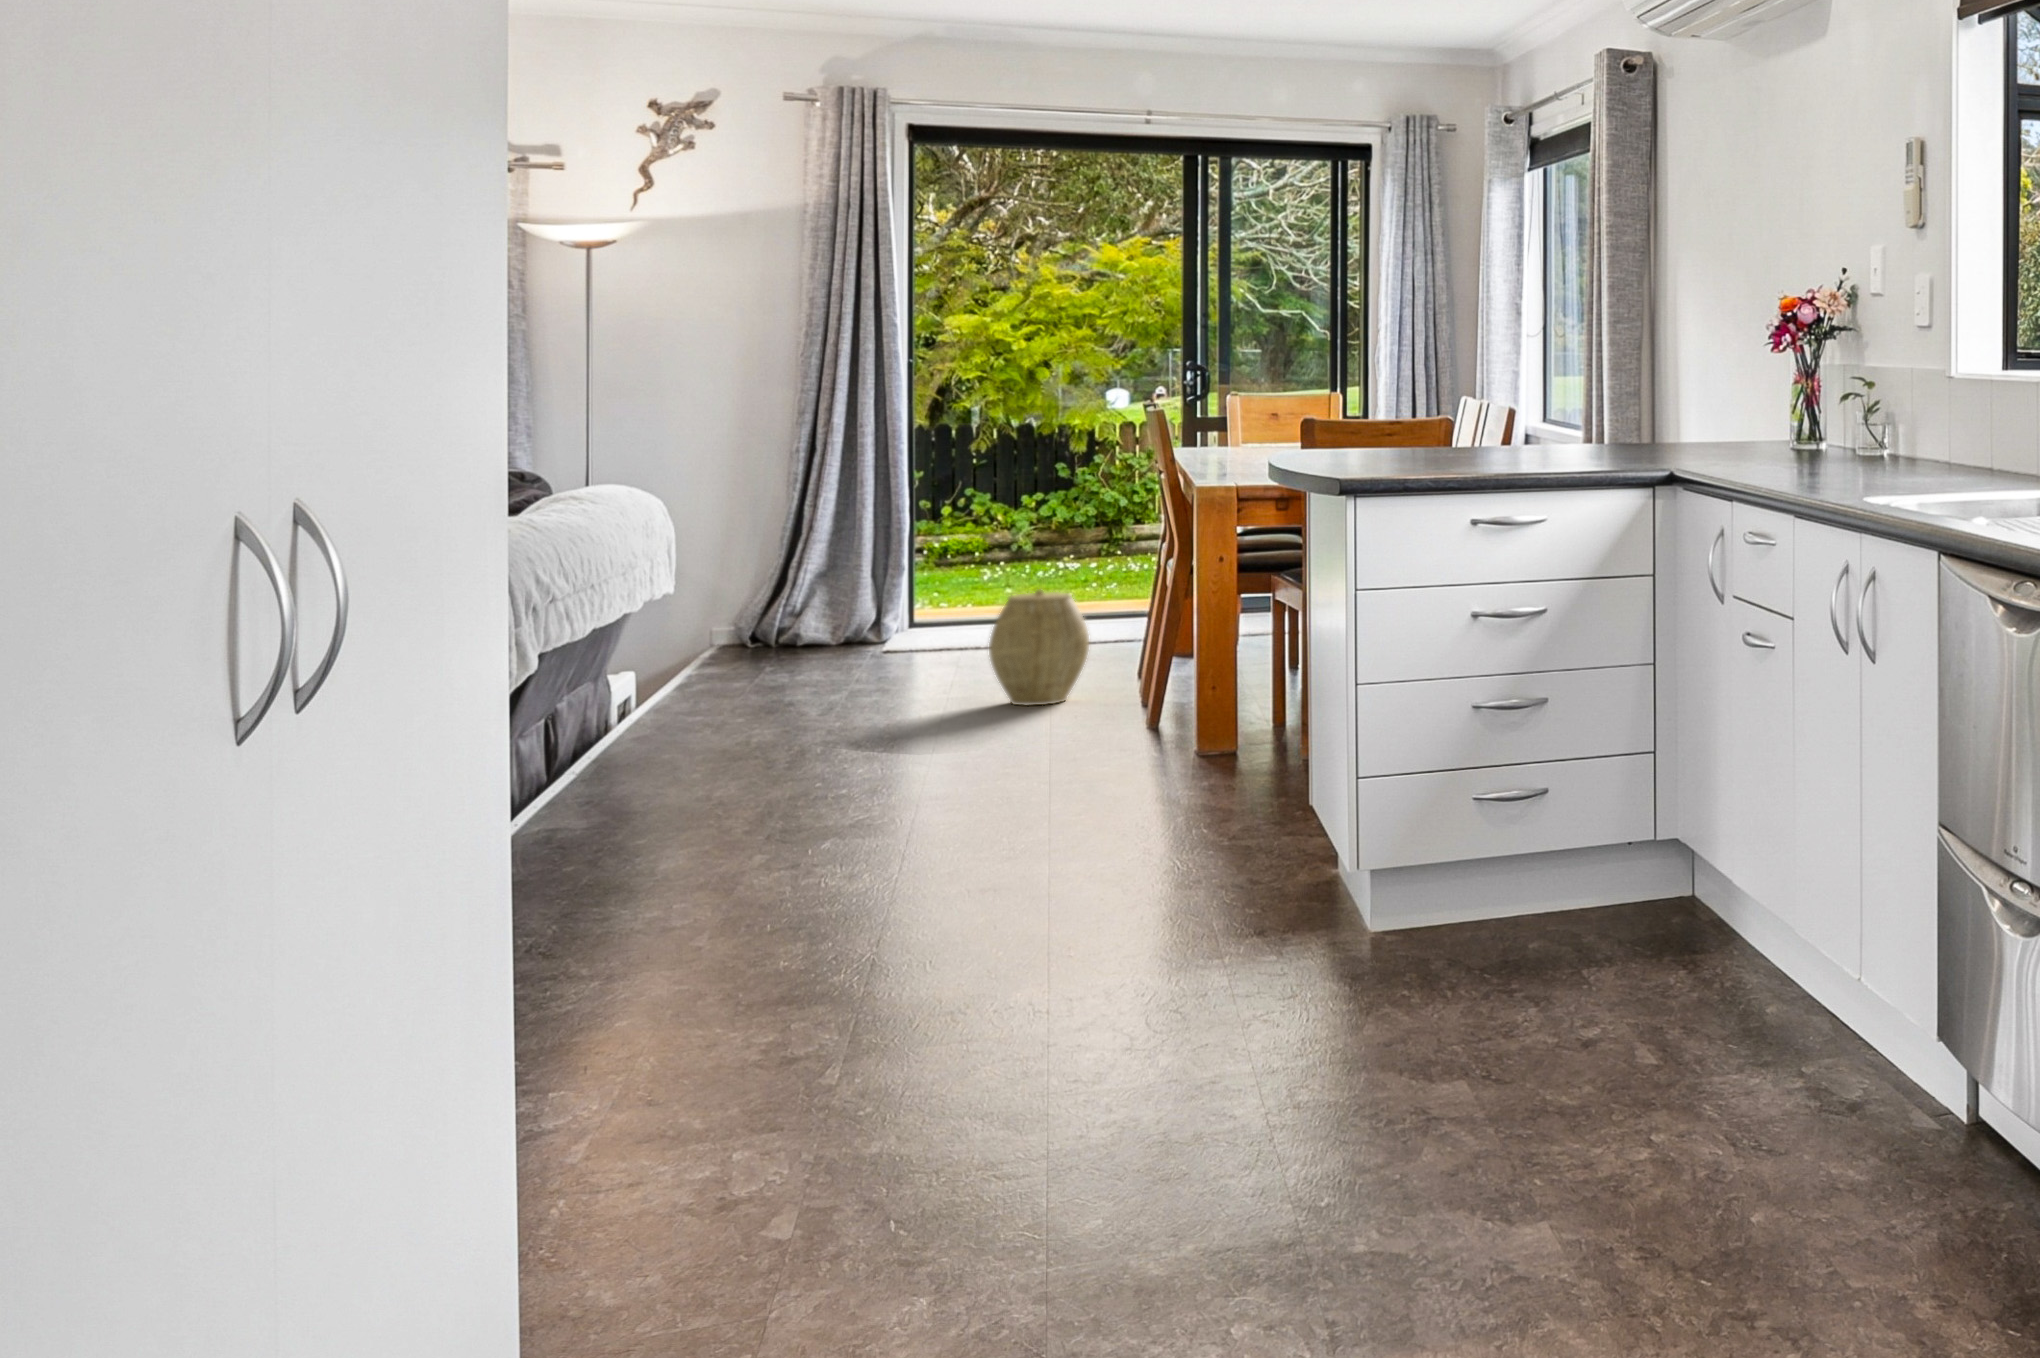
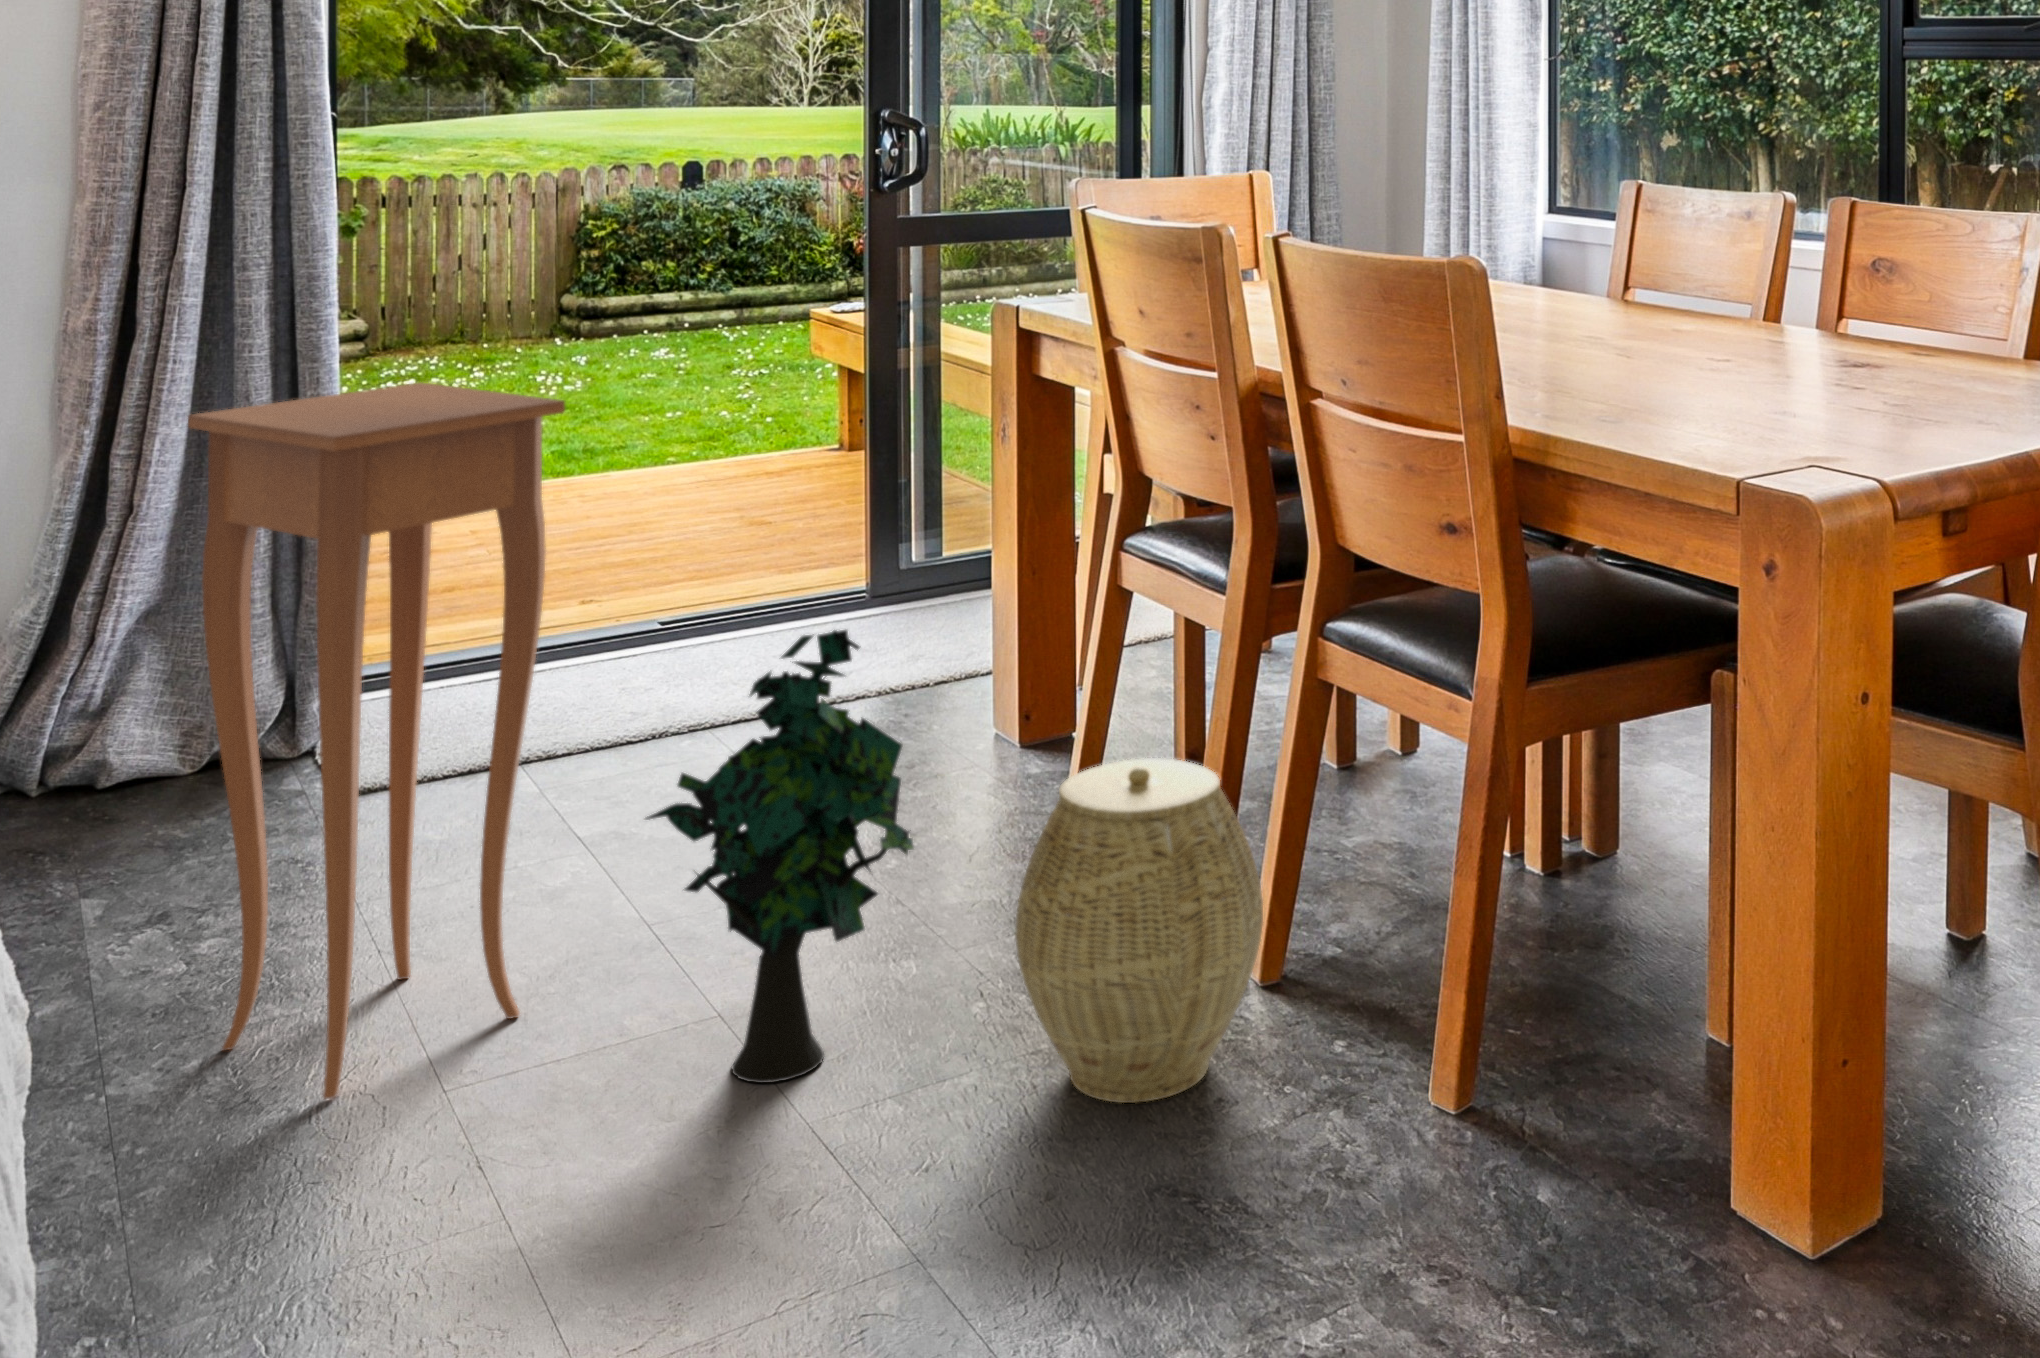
side table: none [754,454,881,693] -> present [188,383,565,1099]
decorative plant: none [879,538,986,698] -> present [646,630,913,1083]

